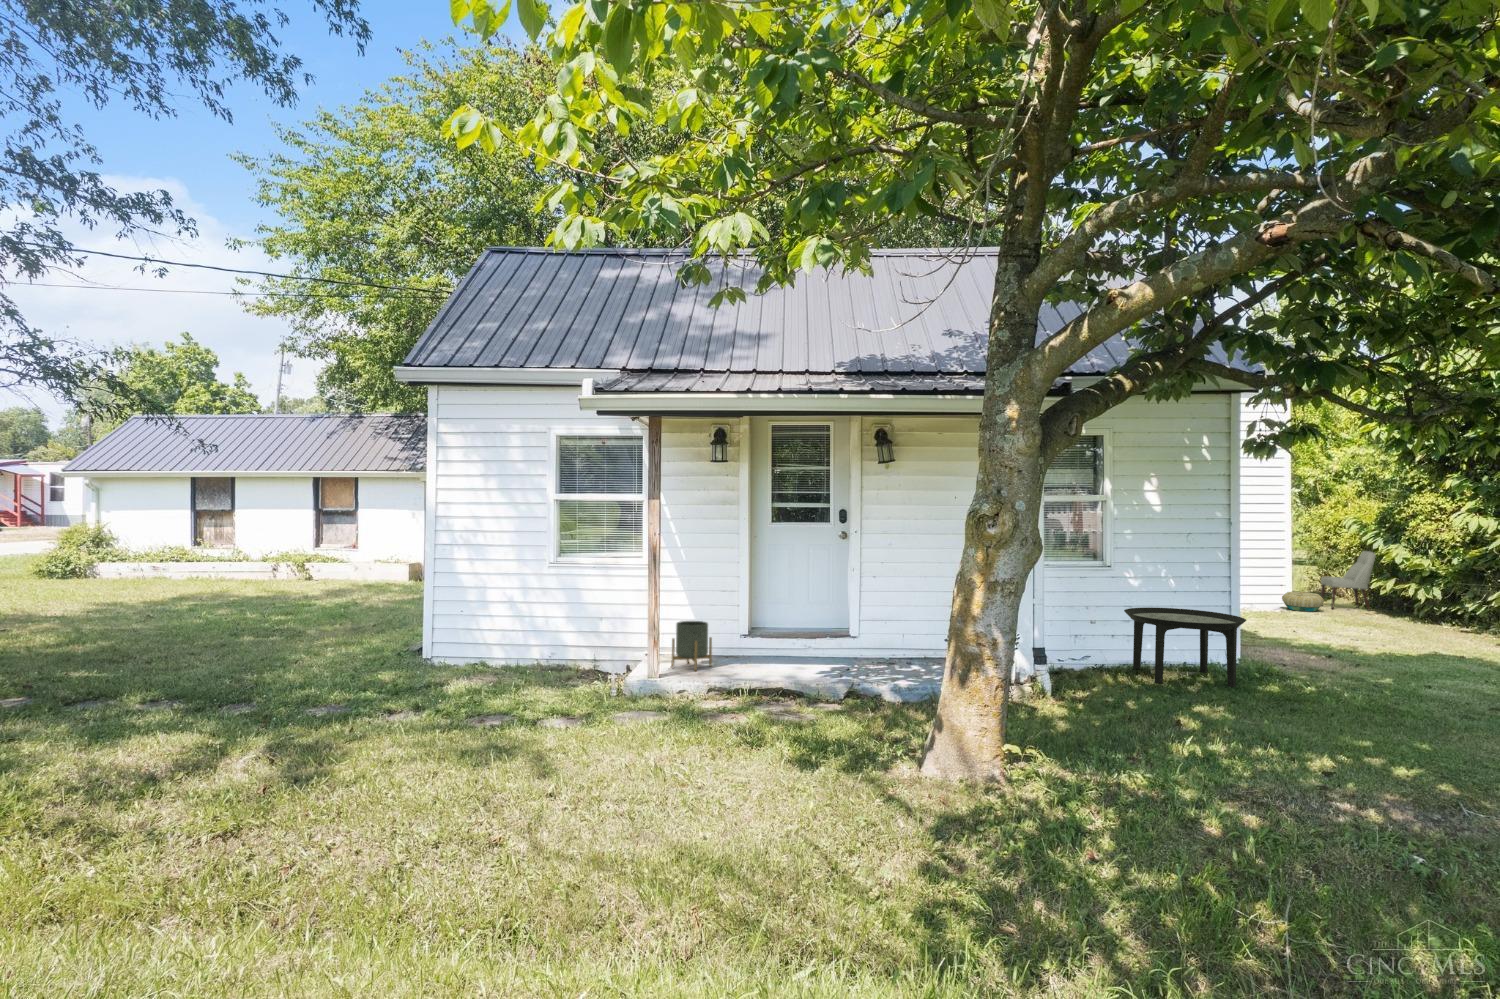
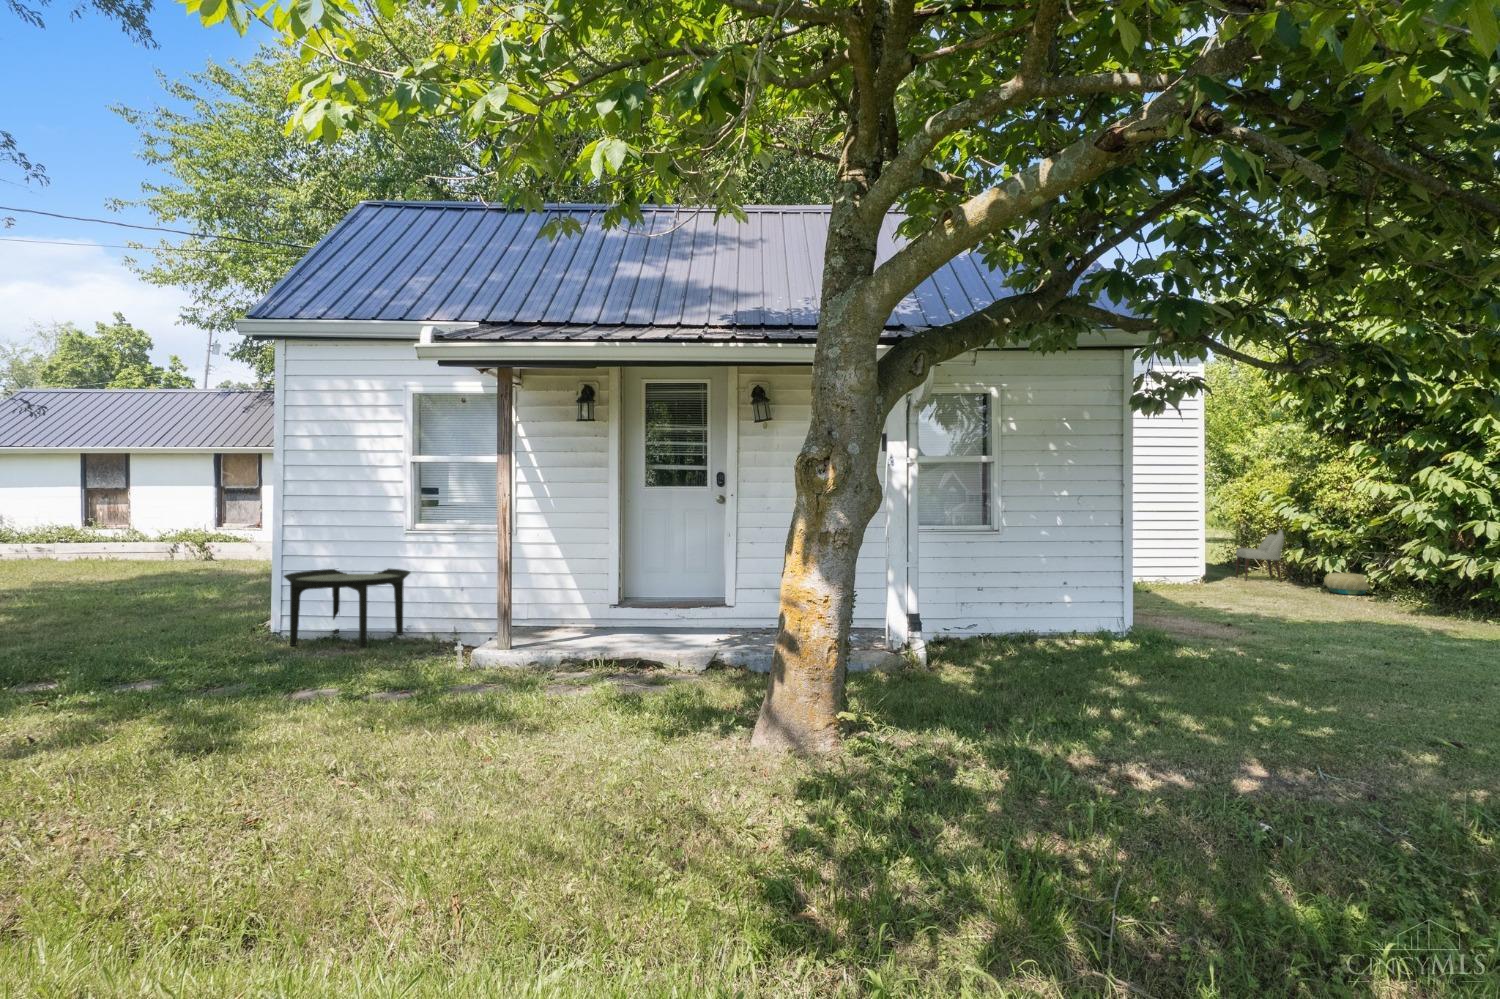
basket: present [1282,591,1324,611] -> present [1324,572,1370,595]
round table: present [1124,607,1246,687] -> present [284,569,410,648]
planter: present [672,621,712,671] -> none [534,589,578,641]

